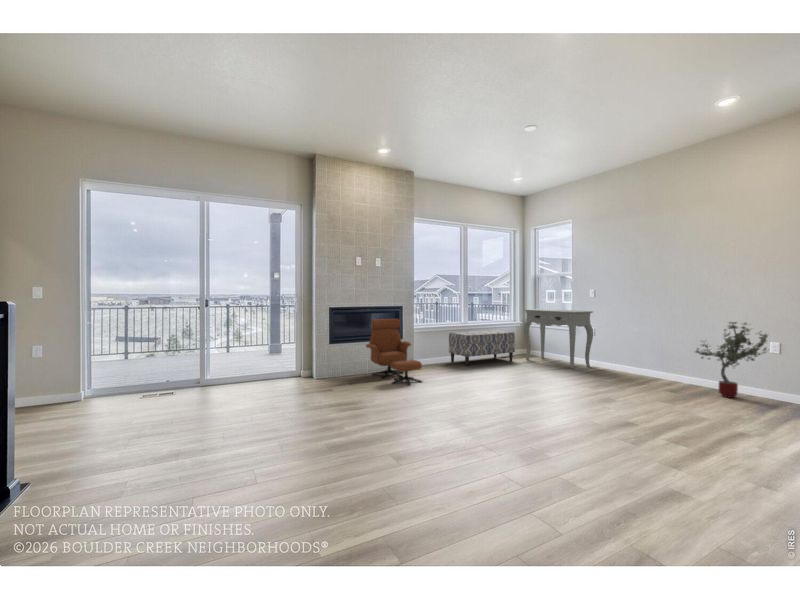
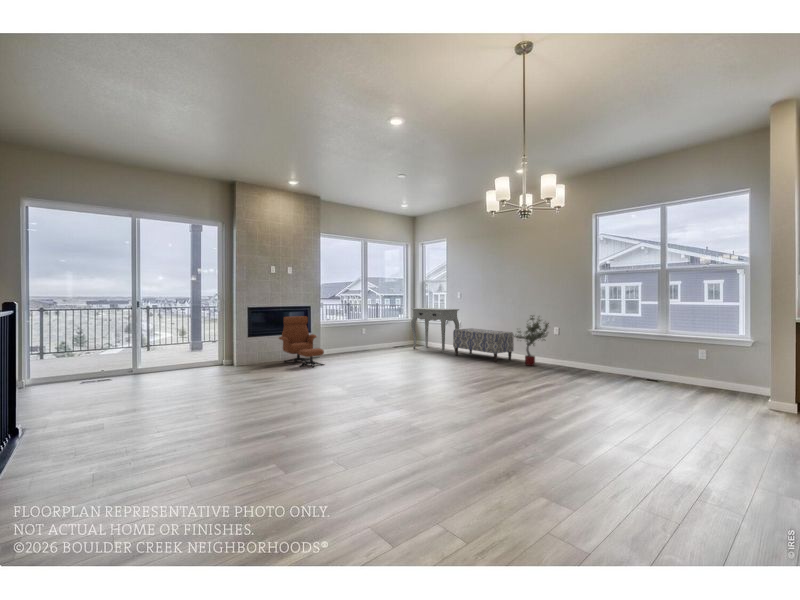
bench: present [449,330,515,366] -> present [453,328,514,362]

